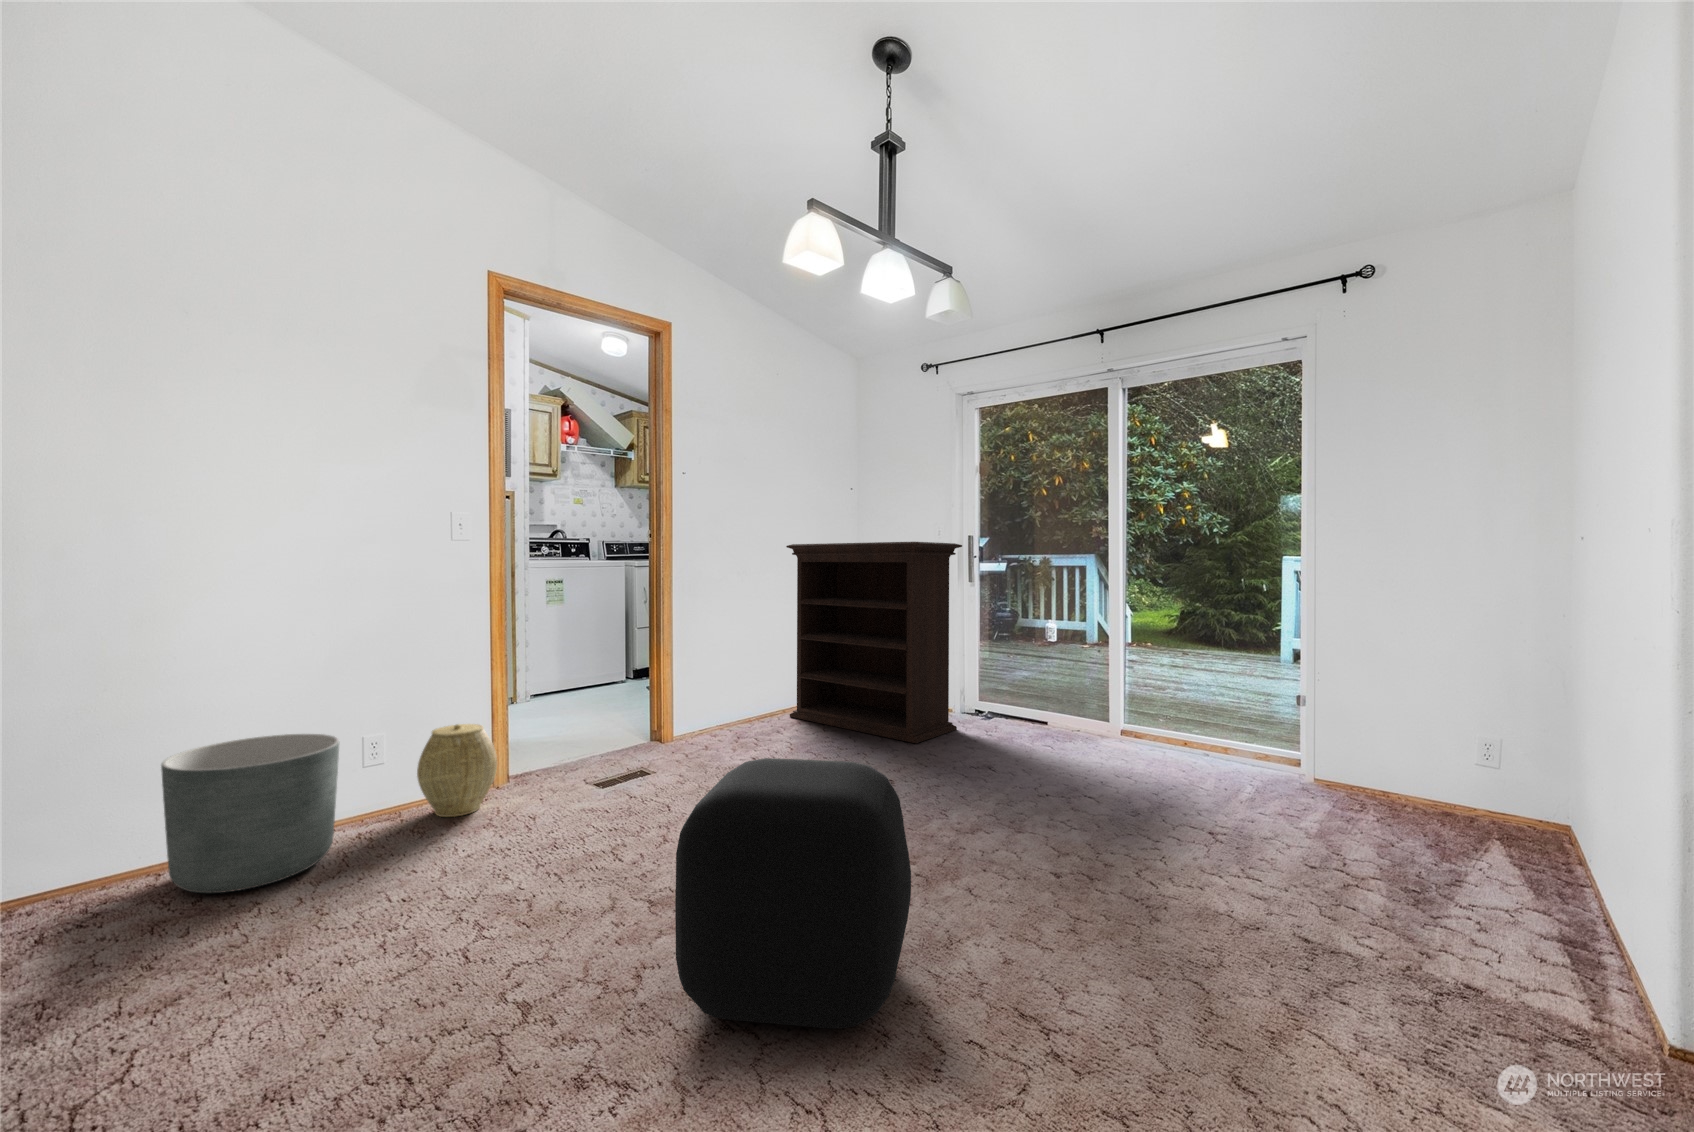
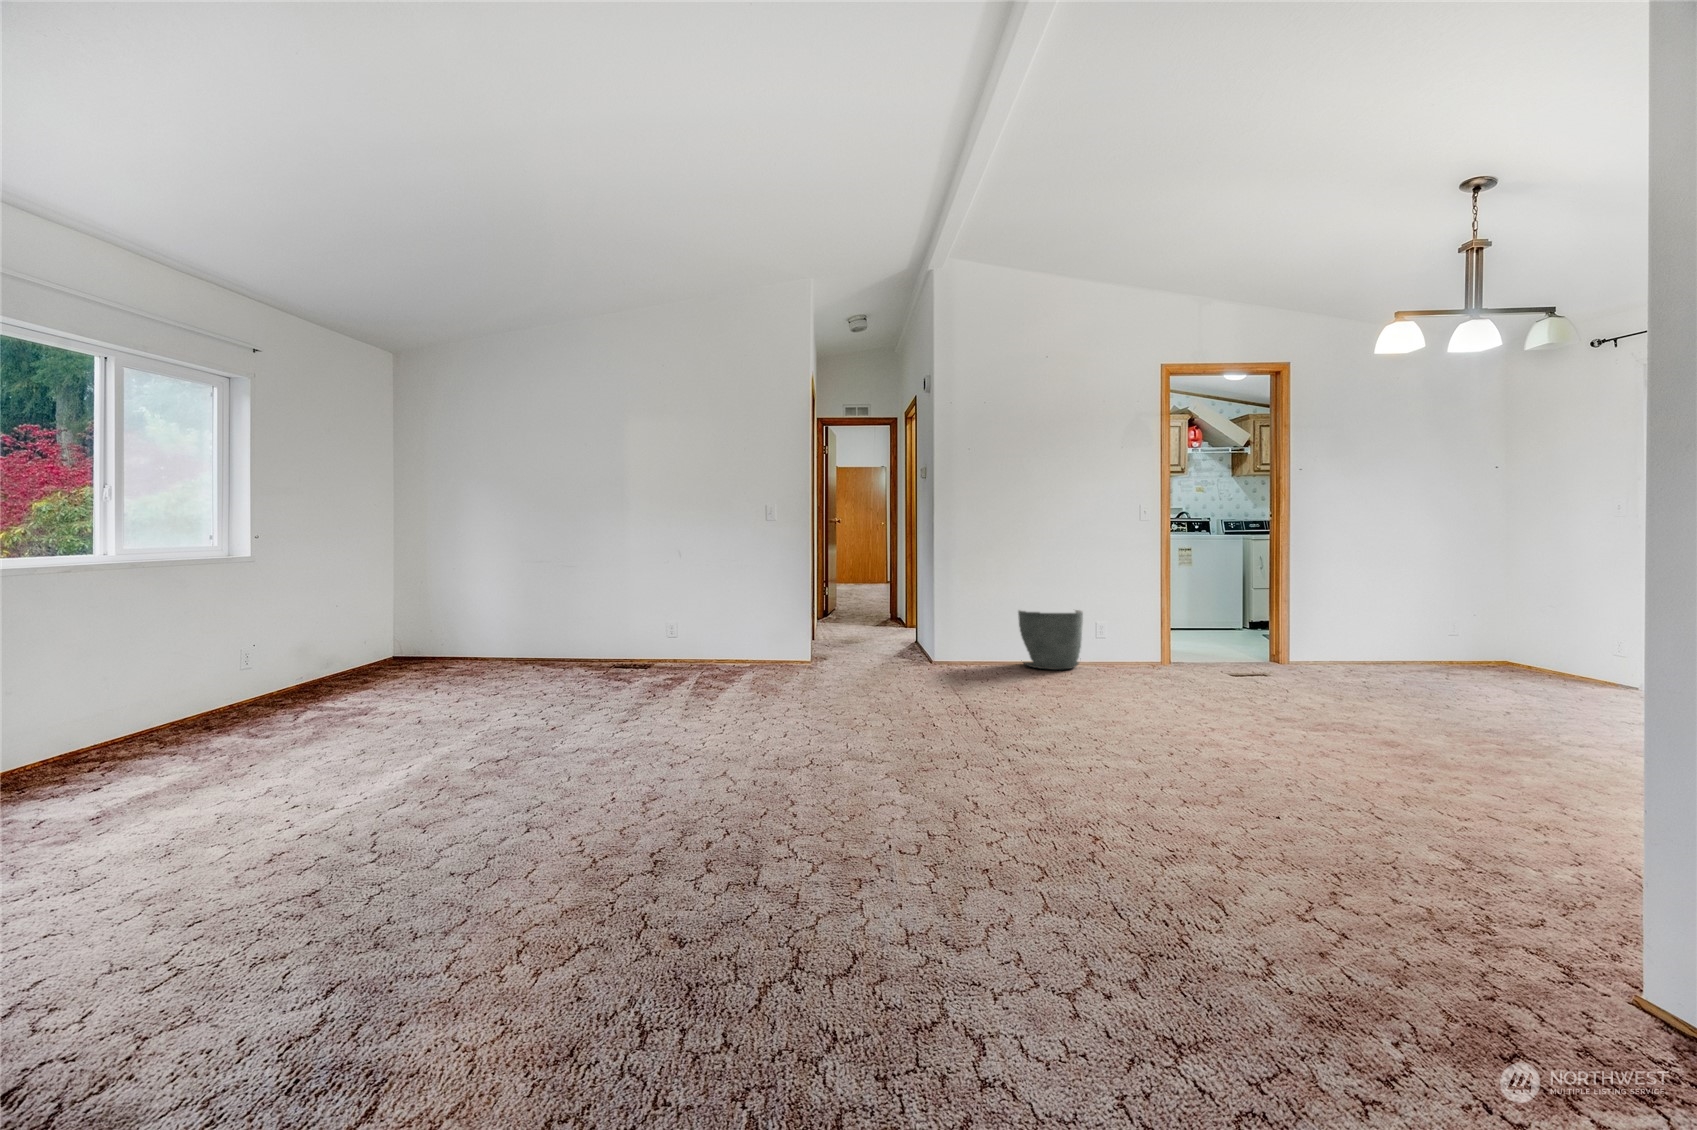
bookshelf: present [786,542,962,743] -> none [1393,496,1614,682]
woven basket: present [417,724,497,817] -> none [1114,615,1157,665]
ottoman: present [675,758,911,1029] -> none [1264,614,1424,741]

